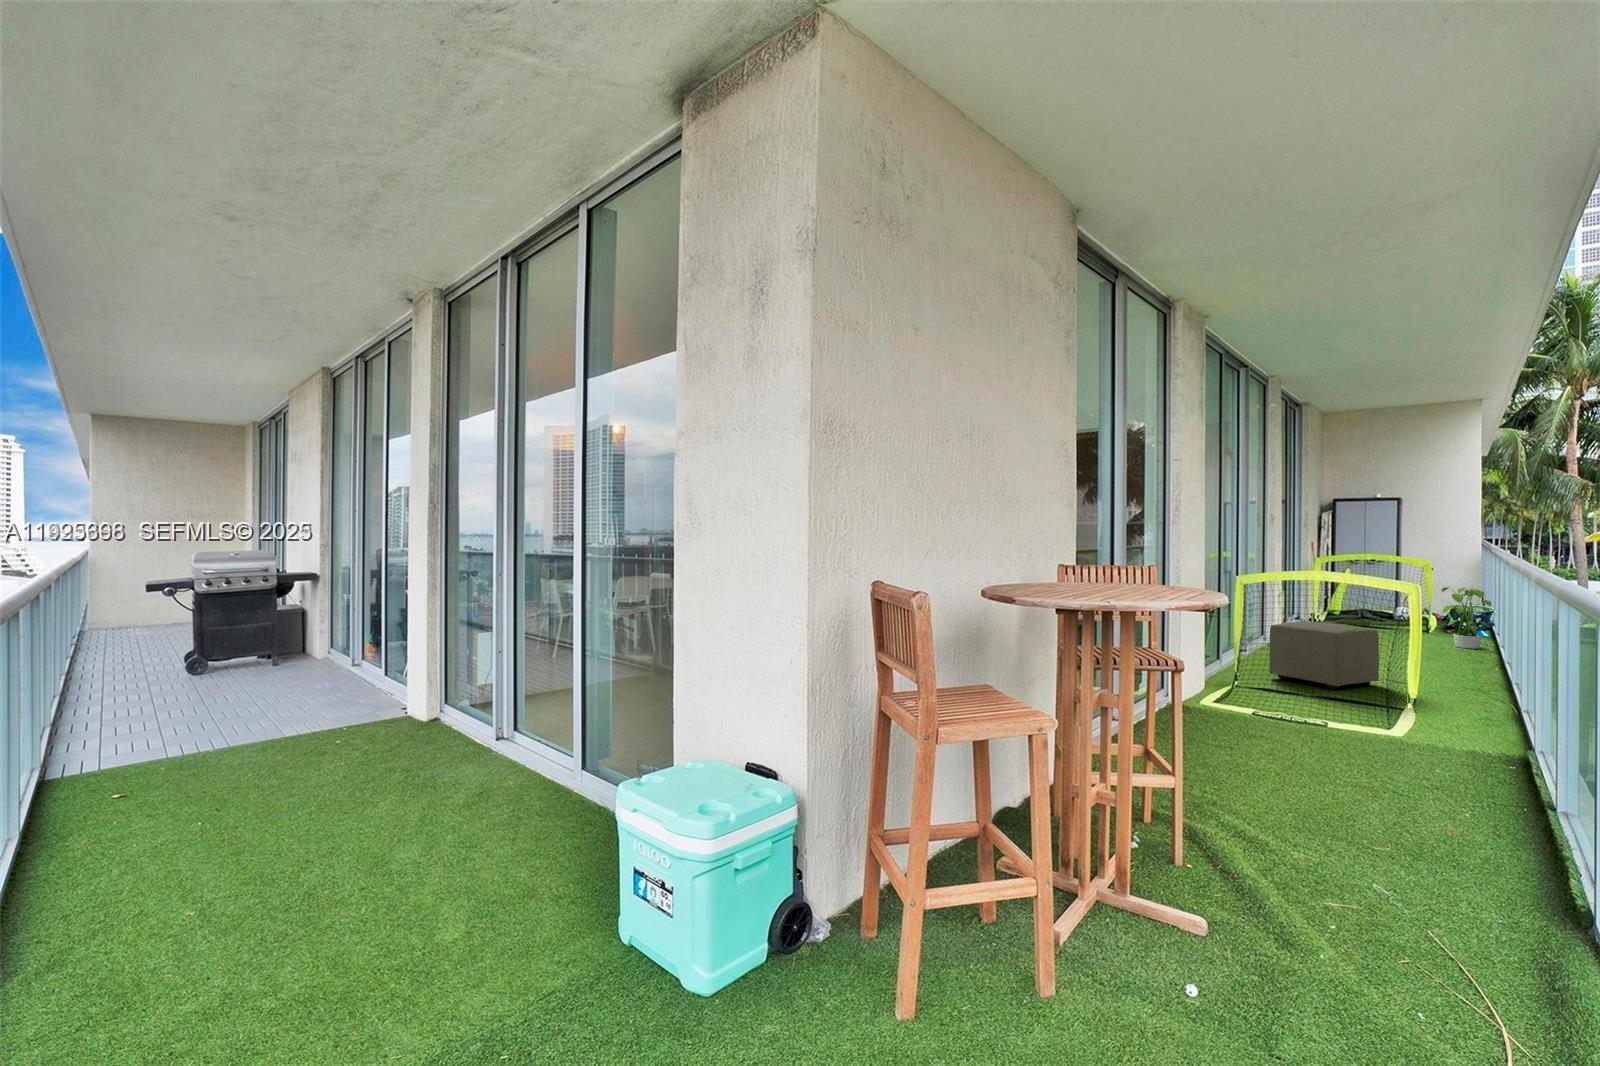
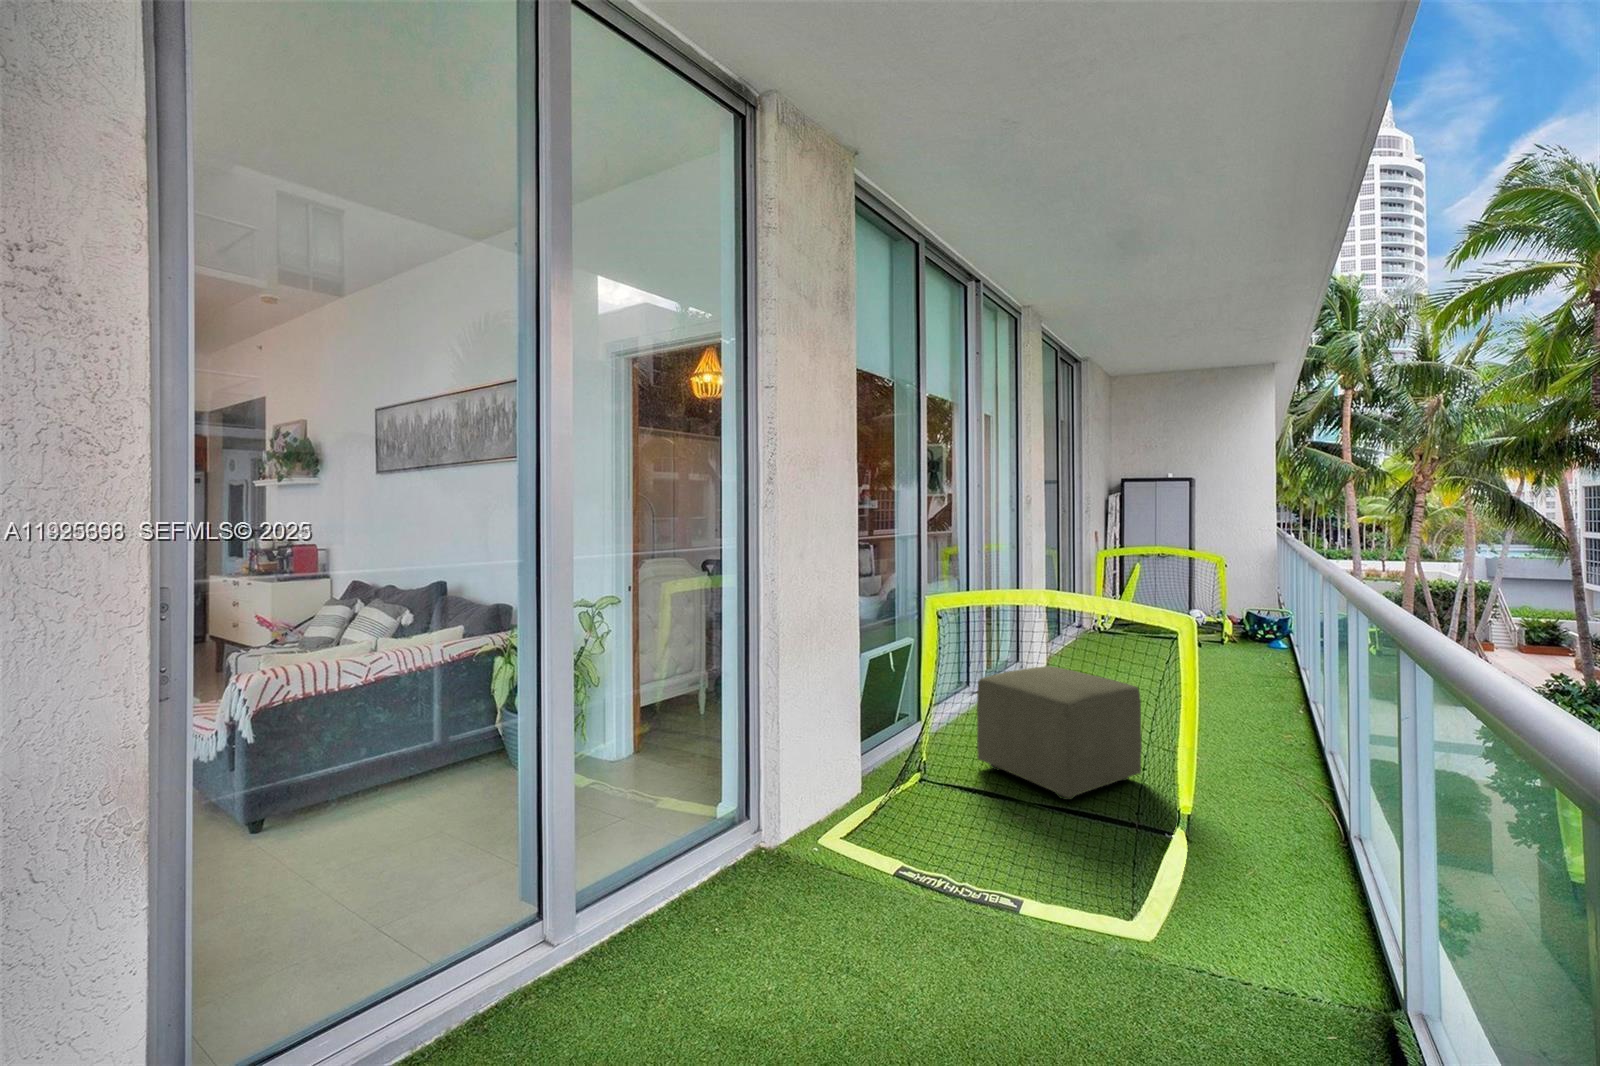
potted plant: present [1441,587,1492,649] -> none [1234,589,1297,673]

